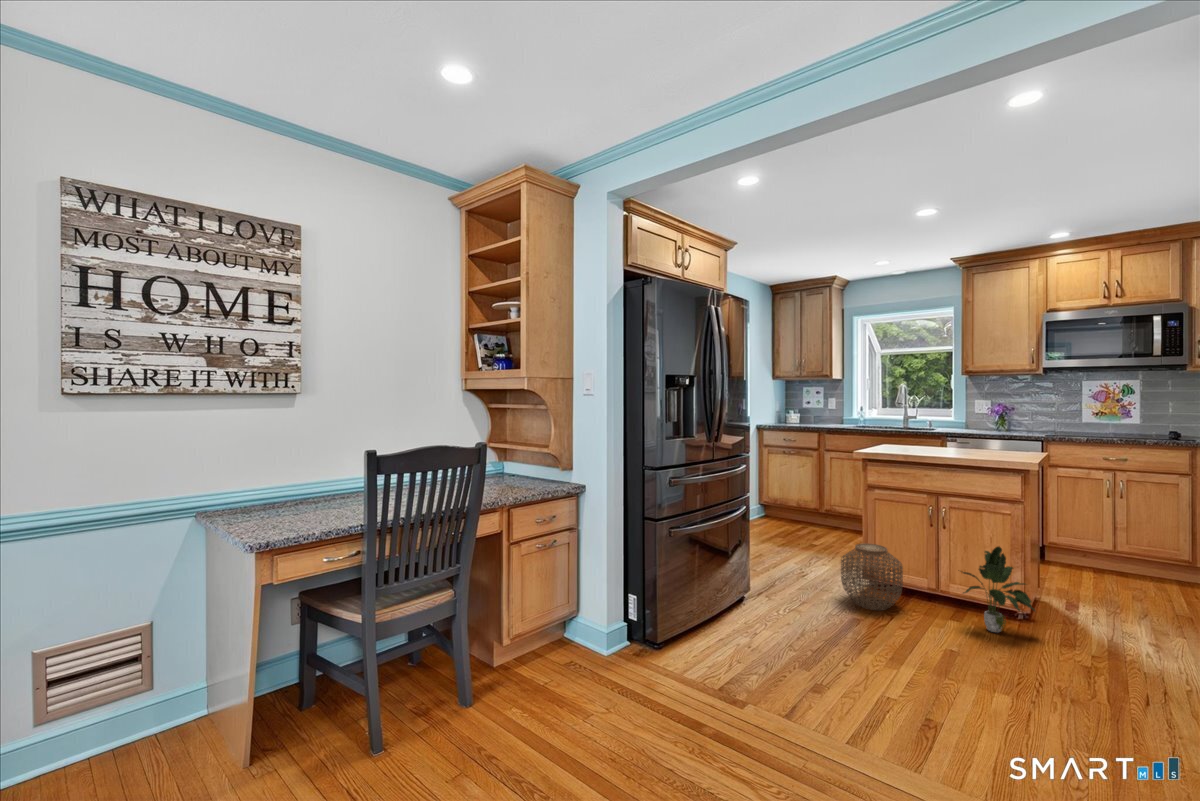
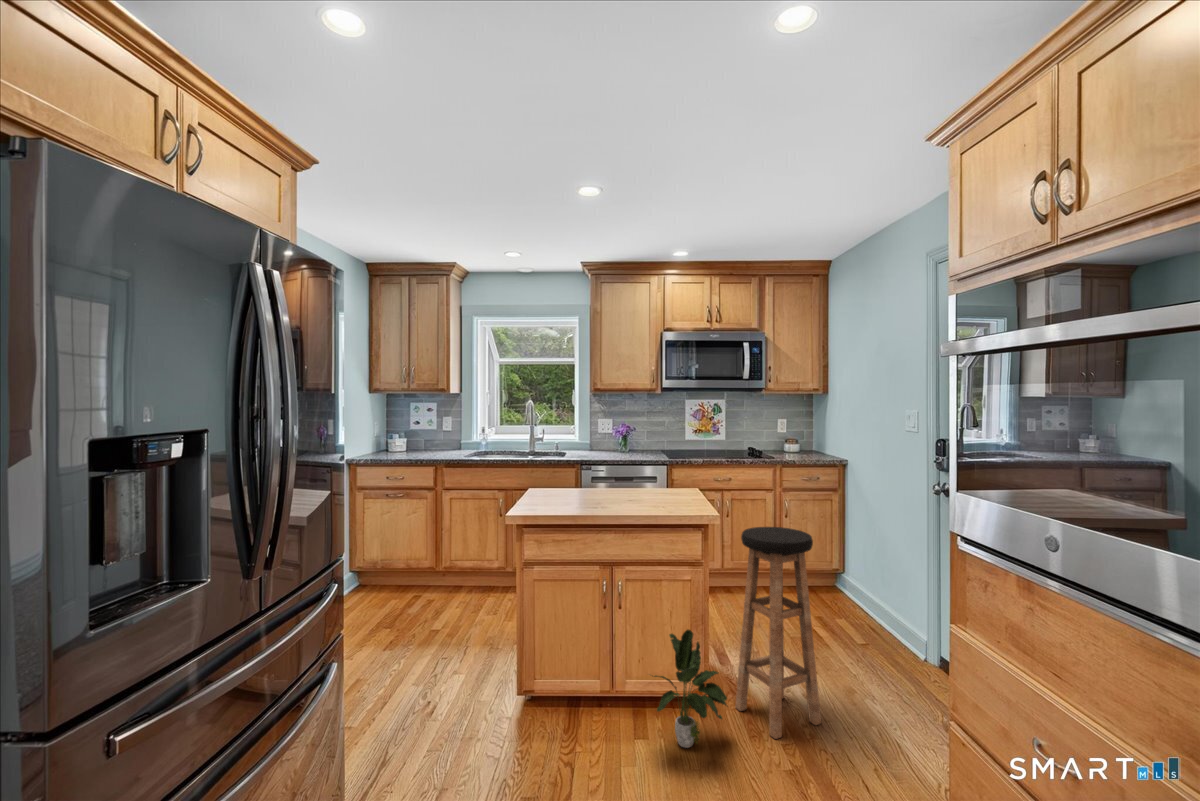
bar stool: none [1059,481,1148,655] -> present [735,527,821,739]
woven basket: present [841,543,903,610] -> none [493,651,577,761]

